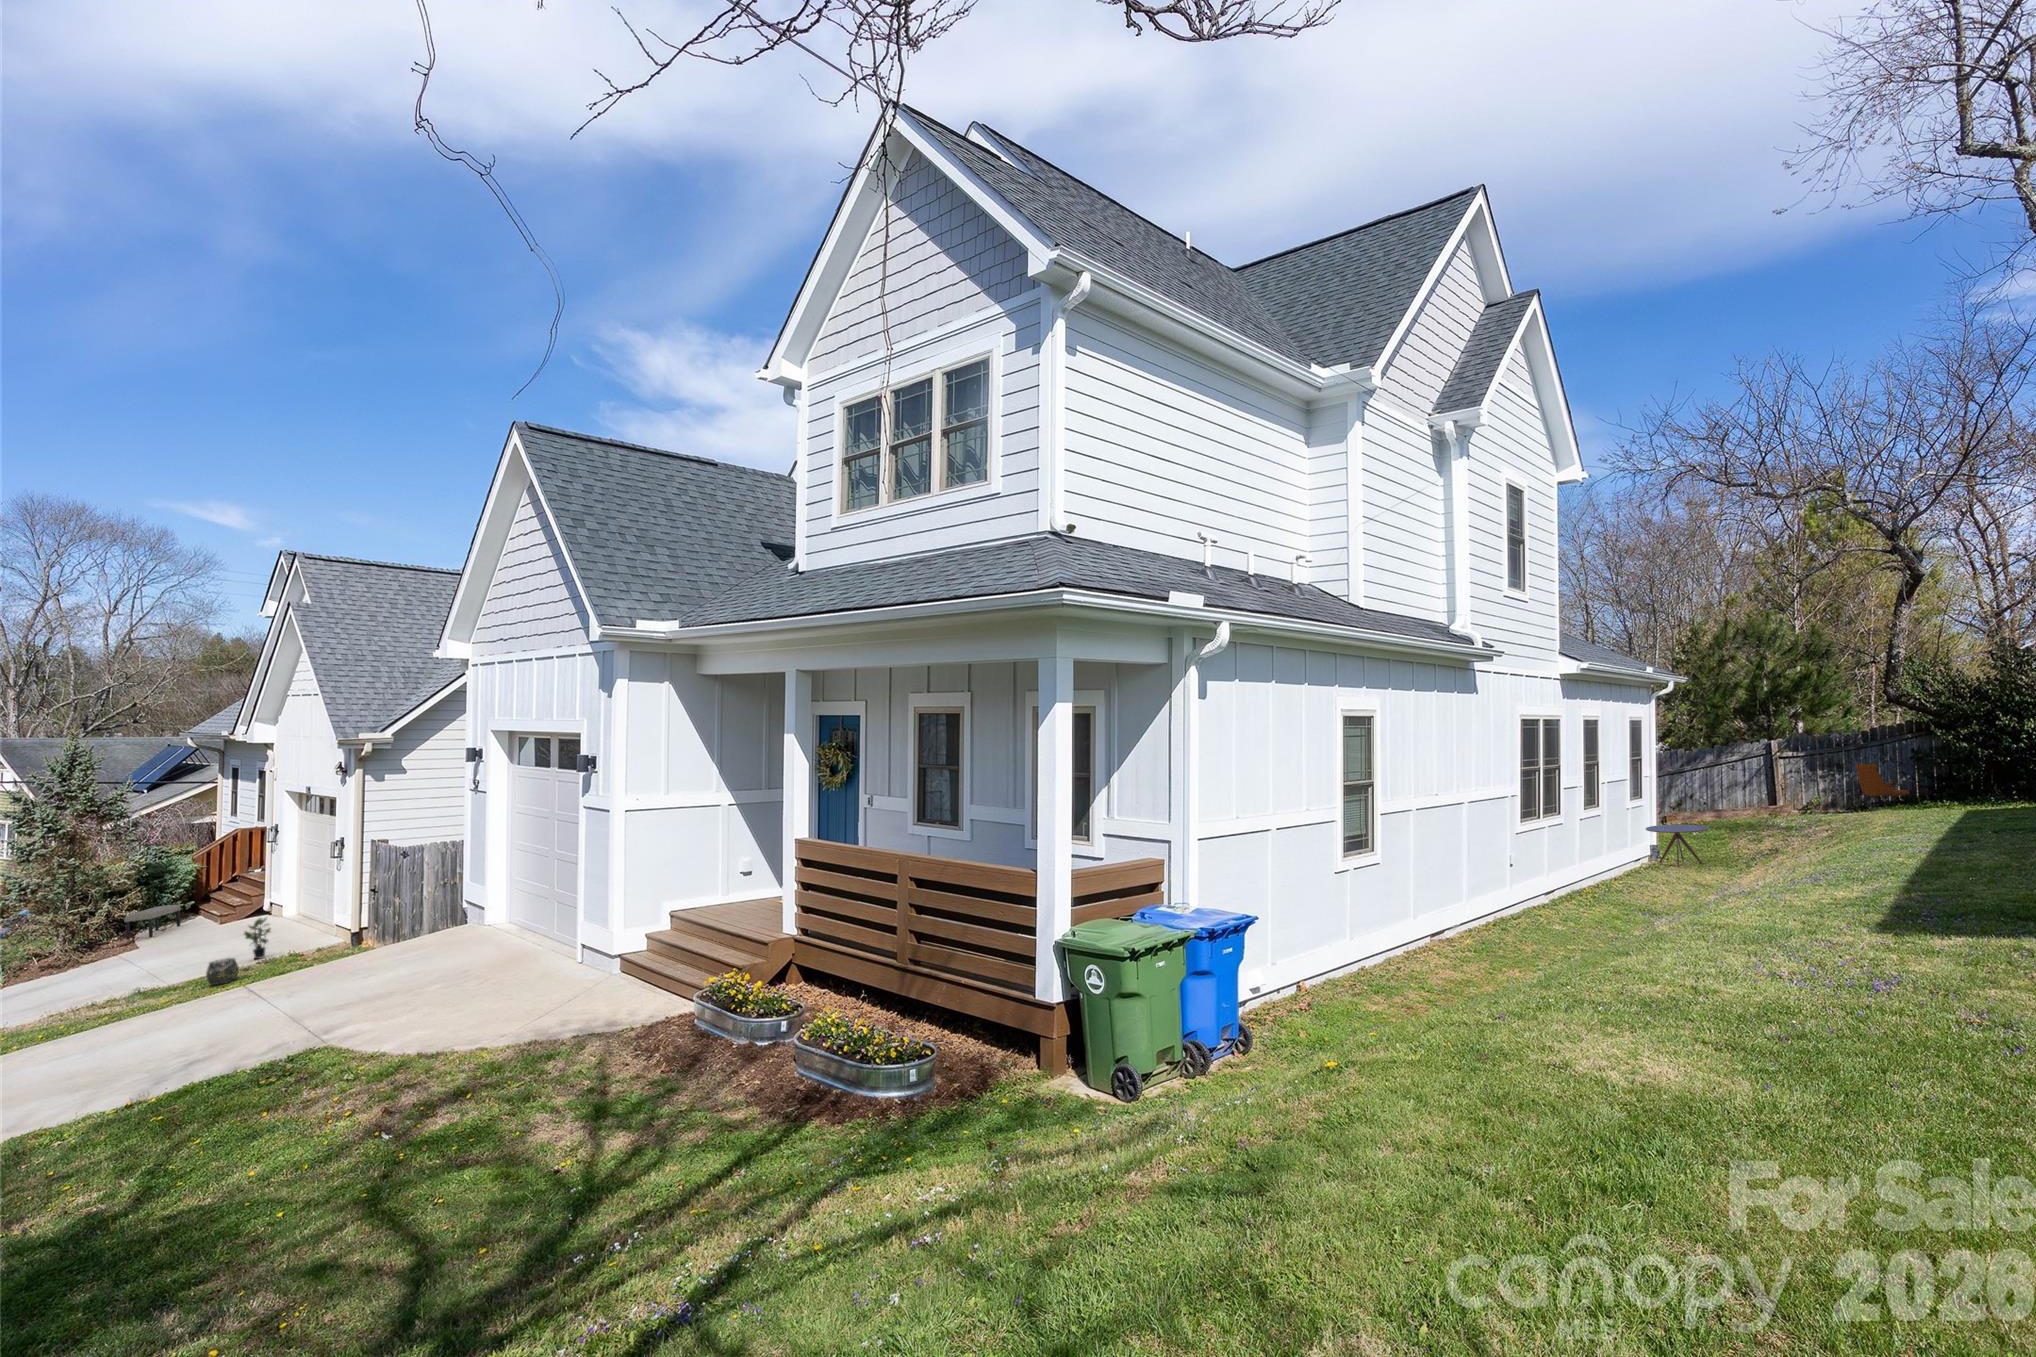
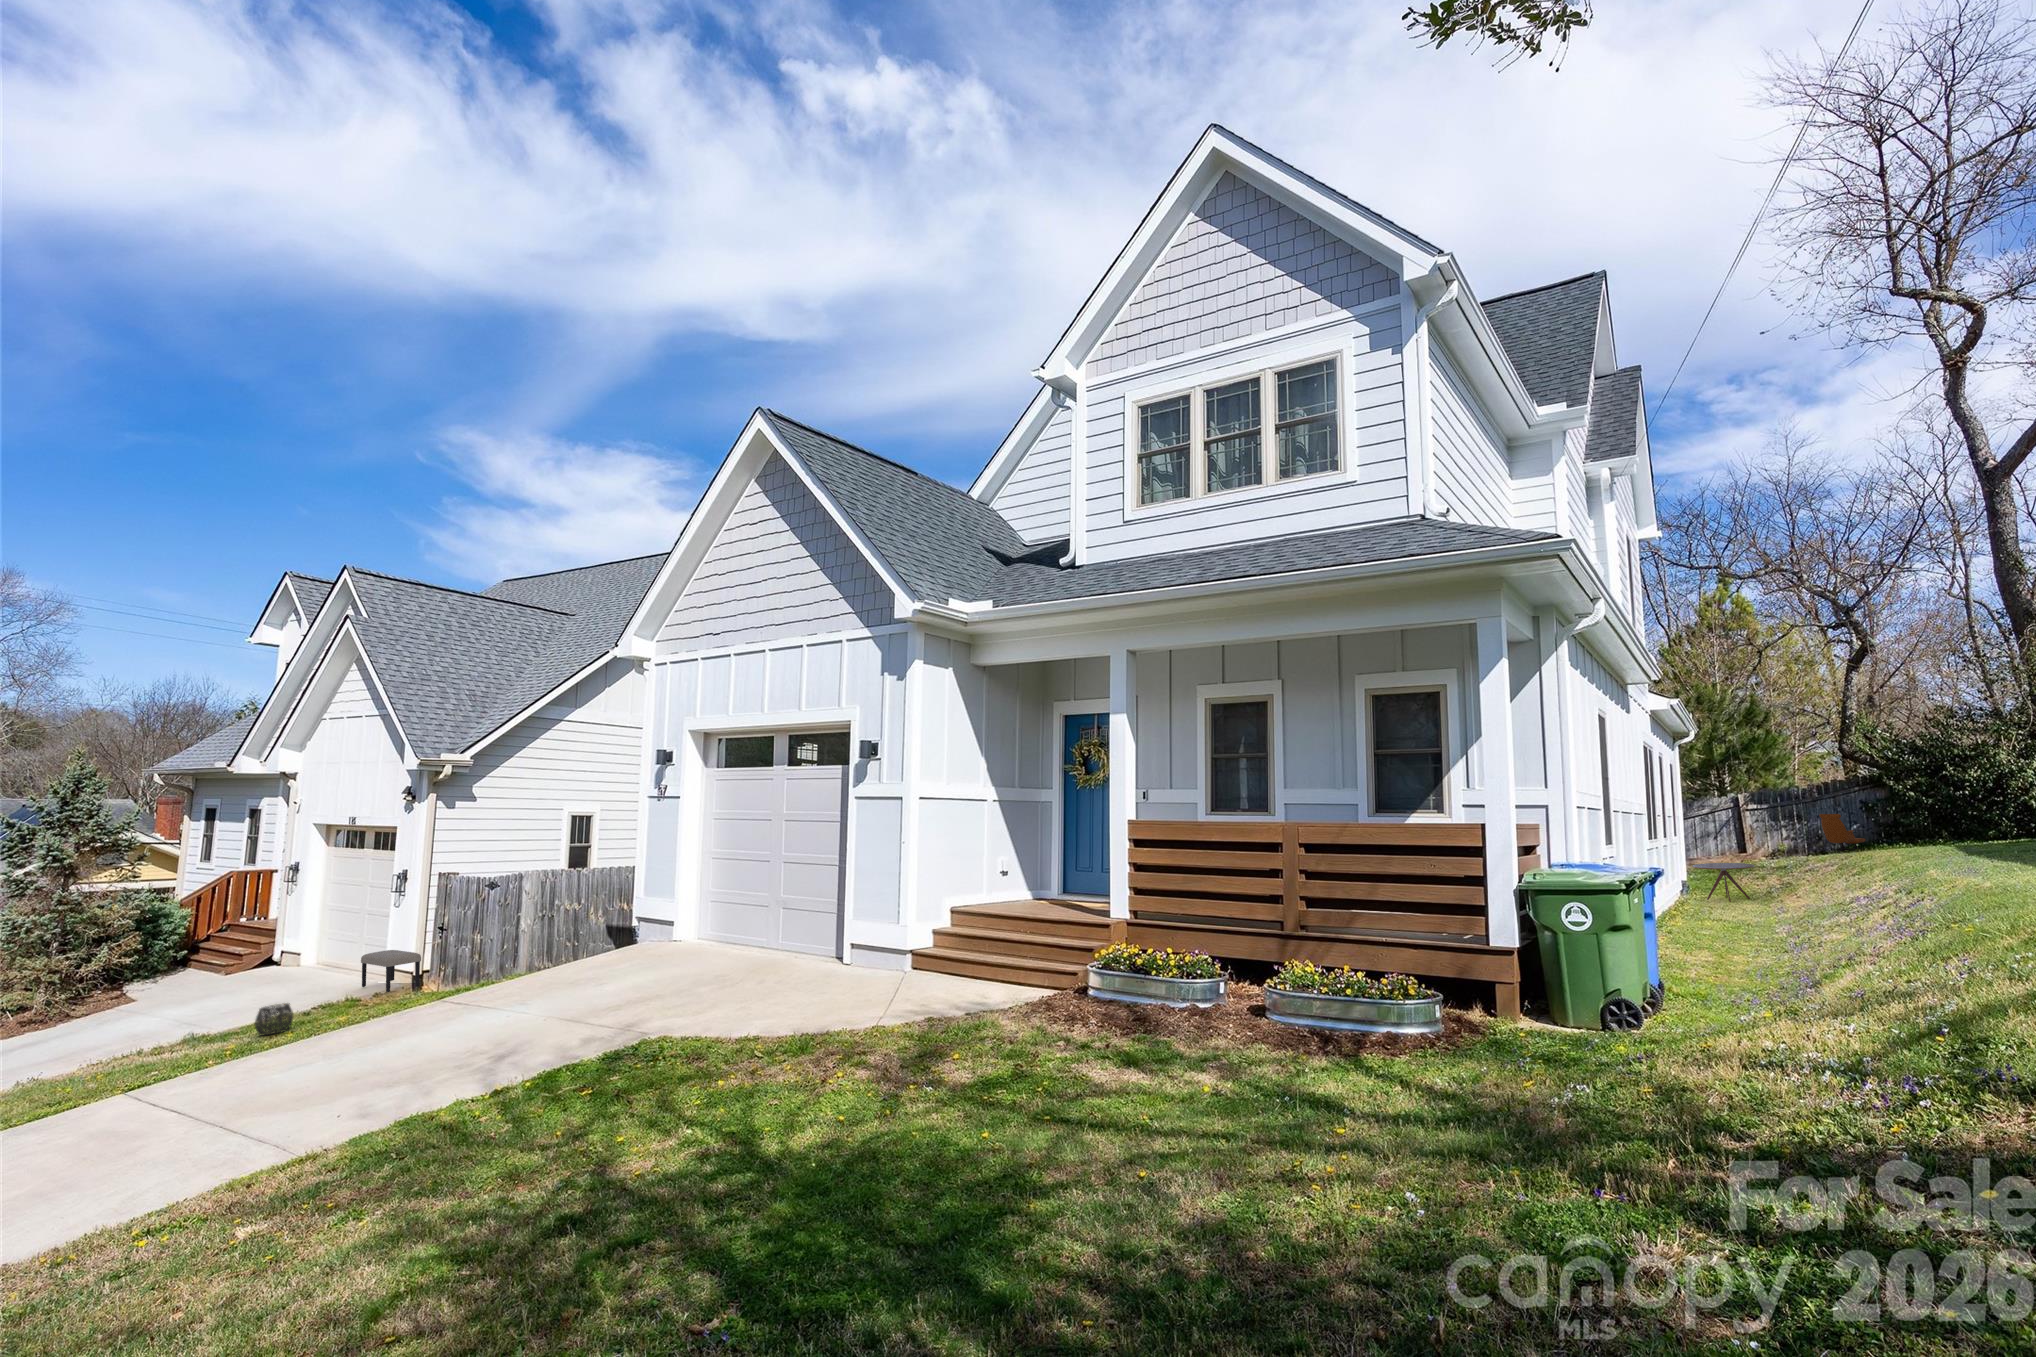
bench: present [124,905,181,940] -> present [361,950,421,992]
potted plant: present [244,918,271,959] -> none [287,958,319,1007]

